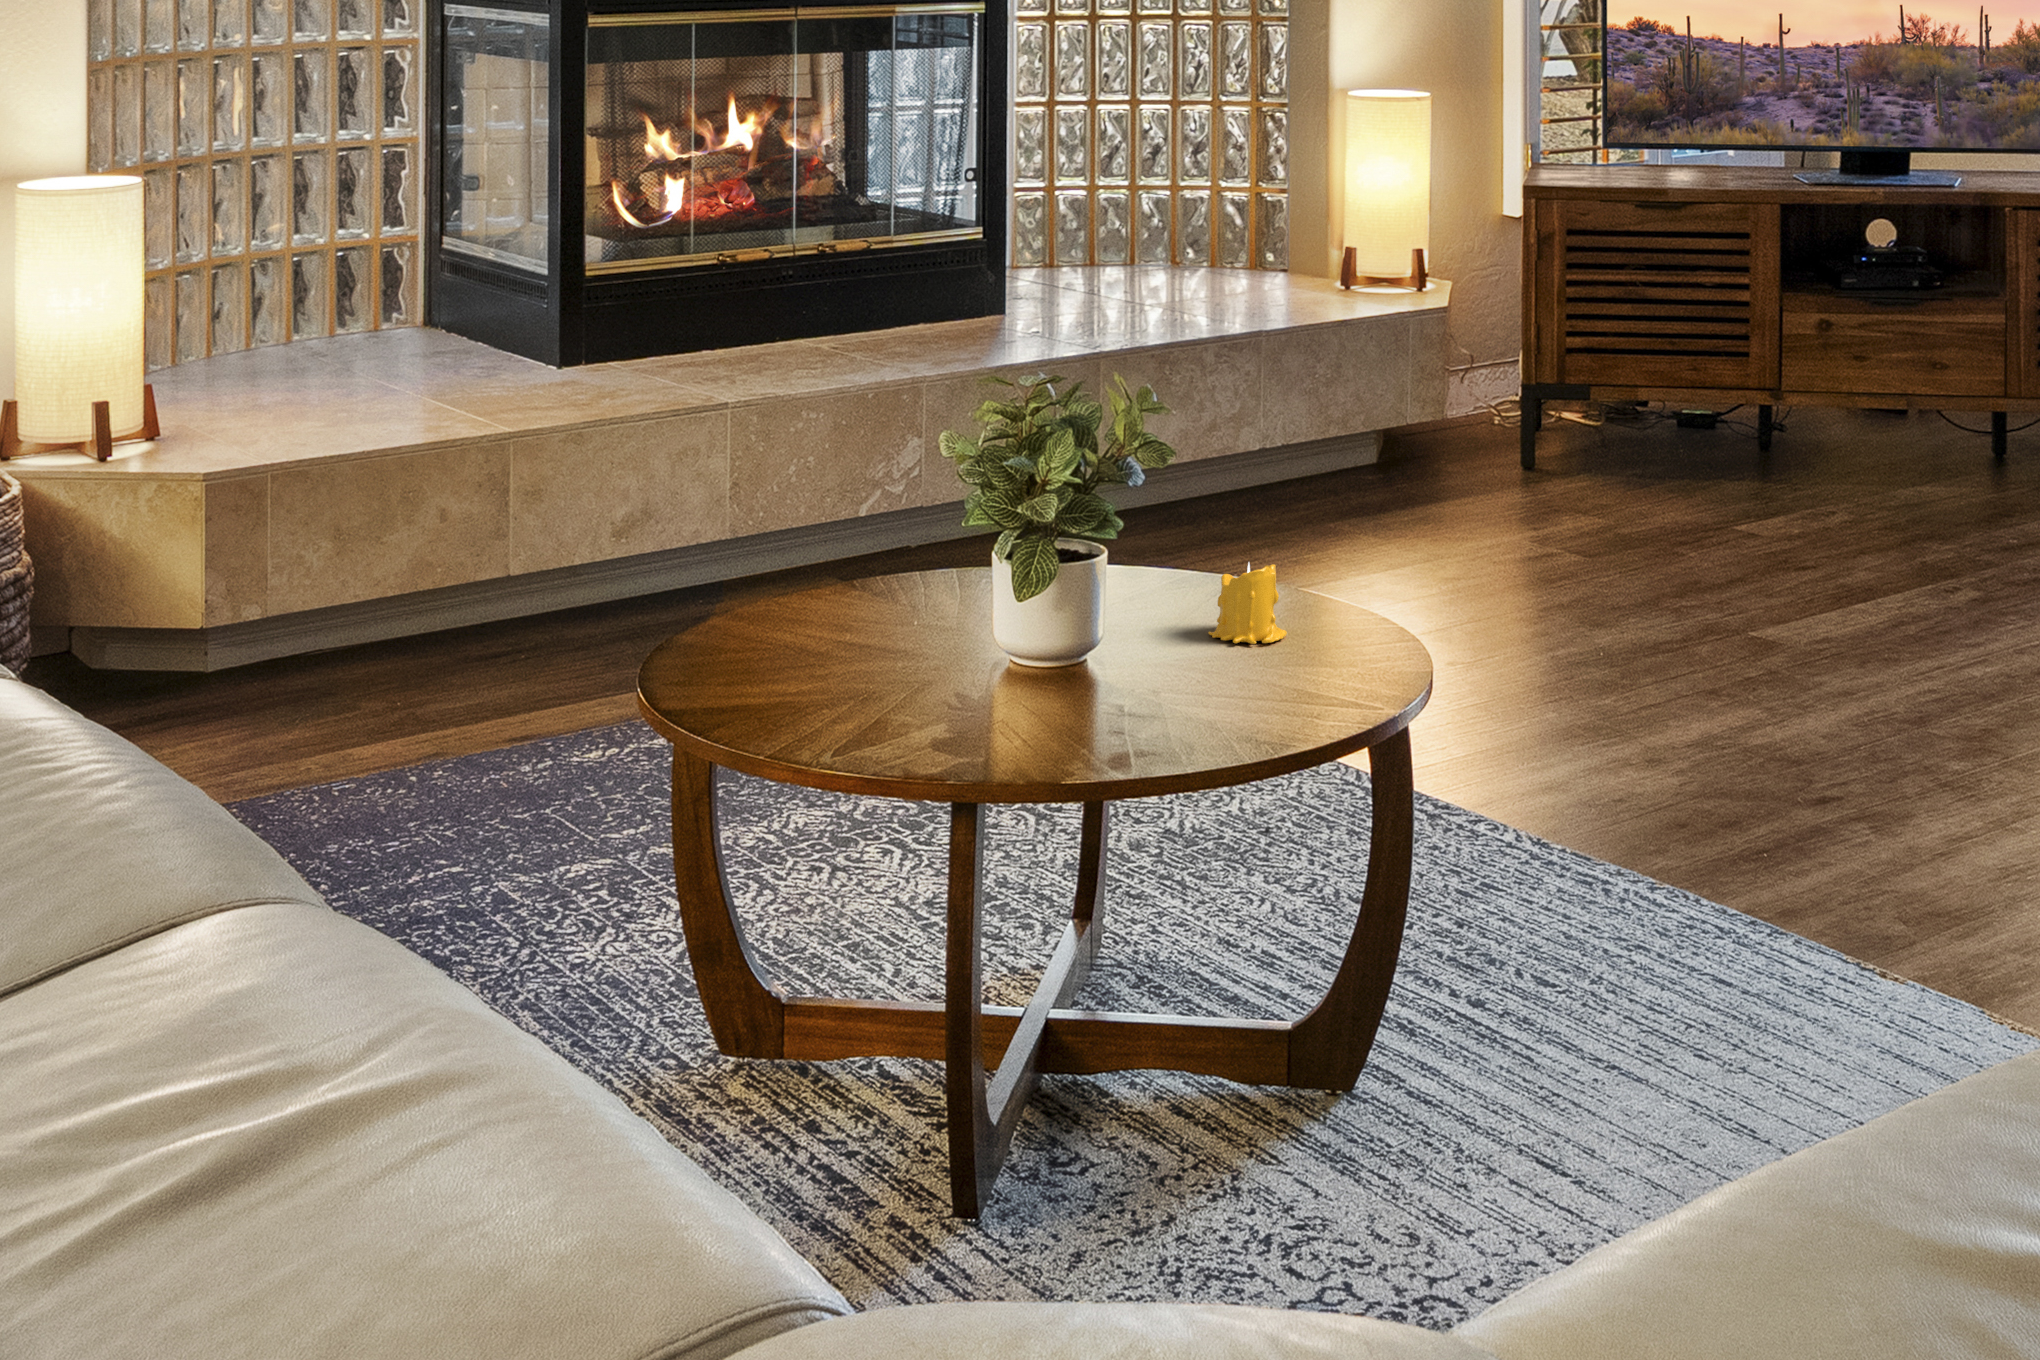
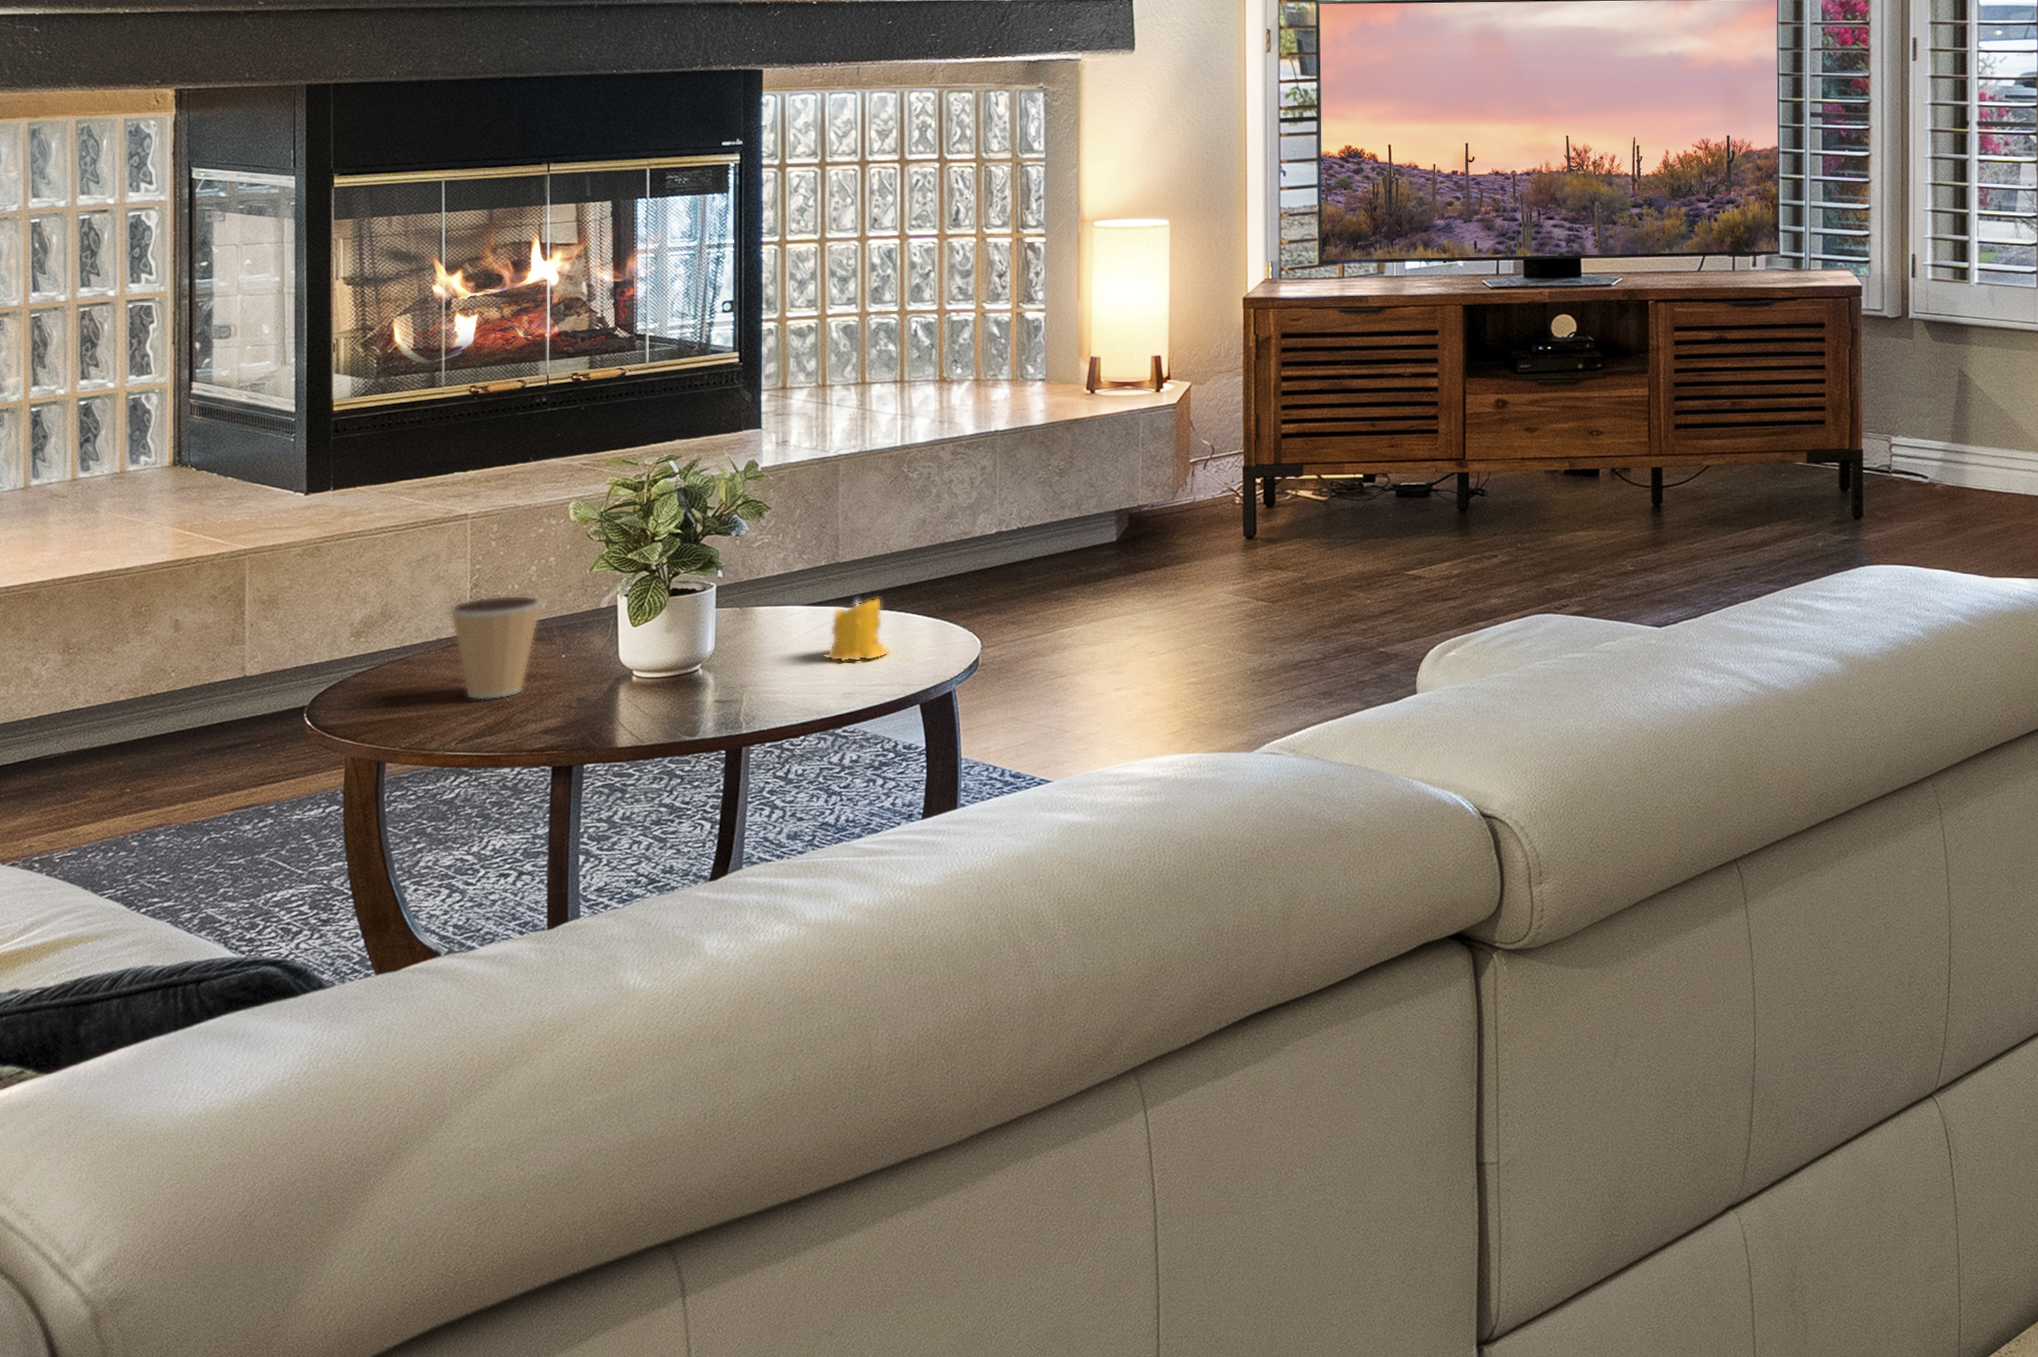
coffee cup: none [786,534,889,663] -> present [451,597,541,698]

